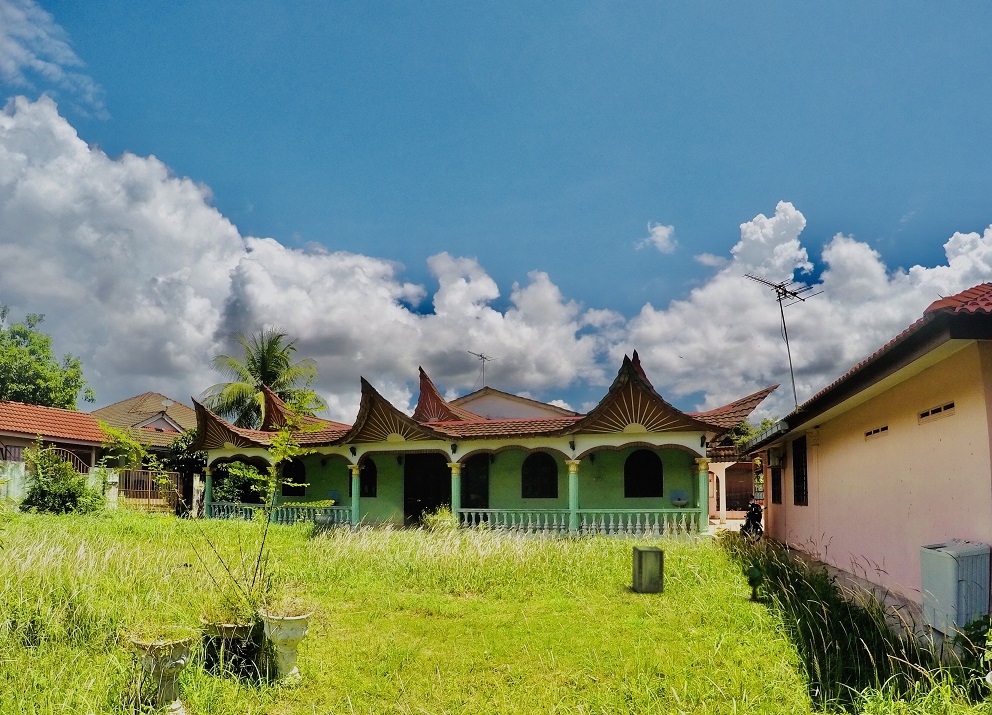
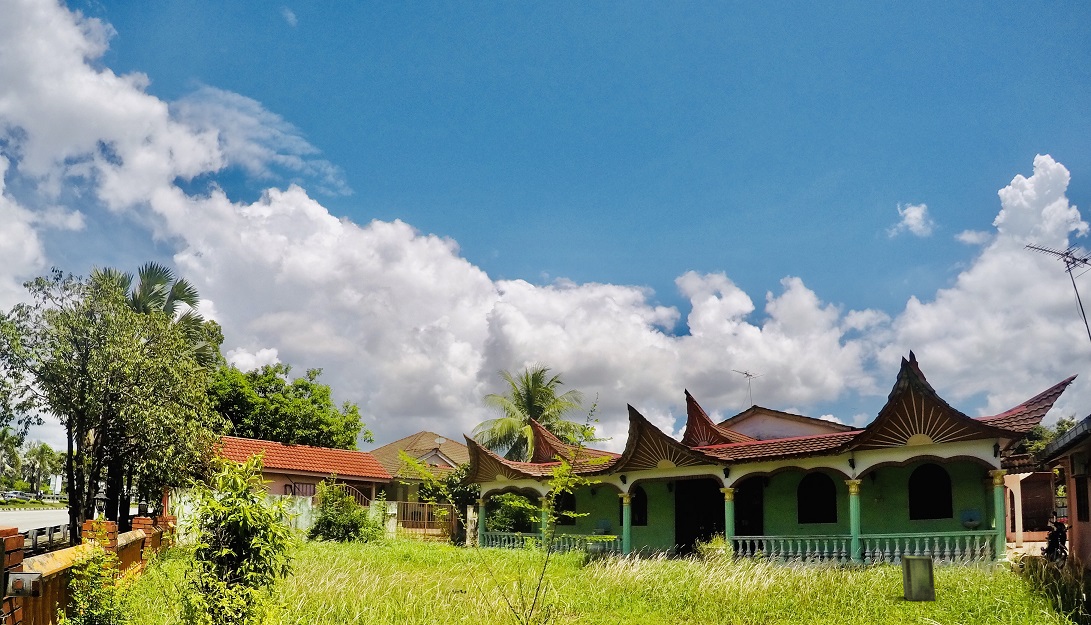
decorative plant: present [742,556,767,601] -> none [1016,562,1046,608]

